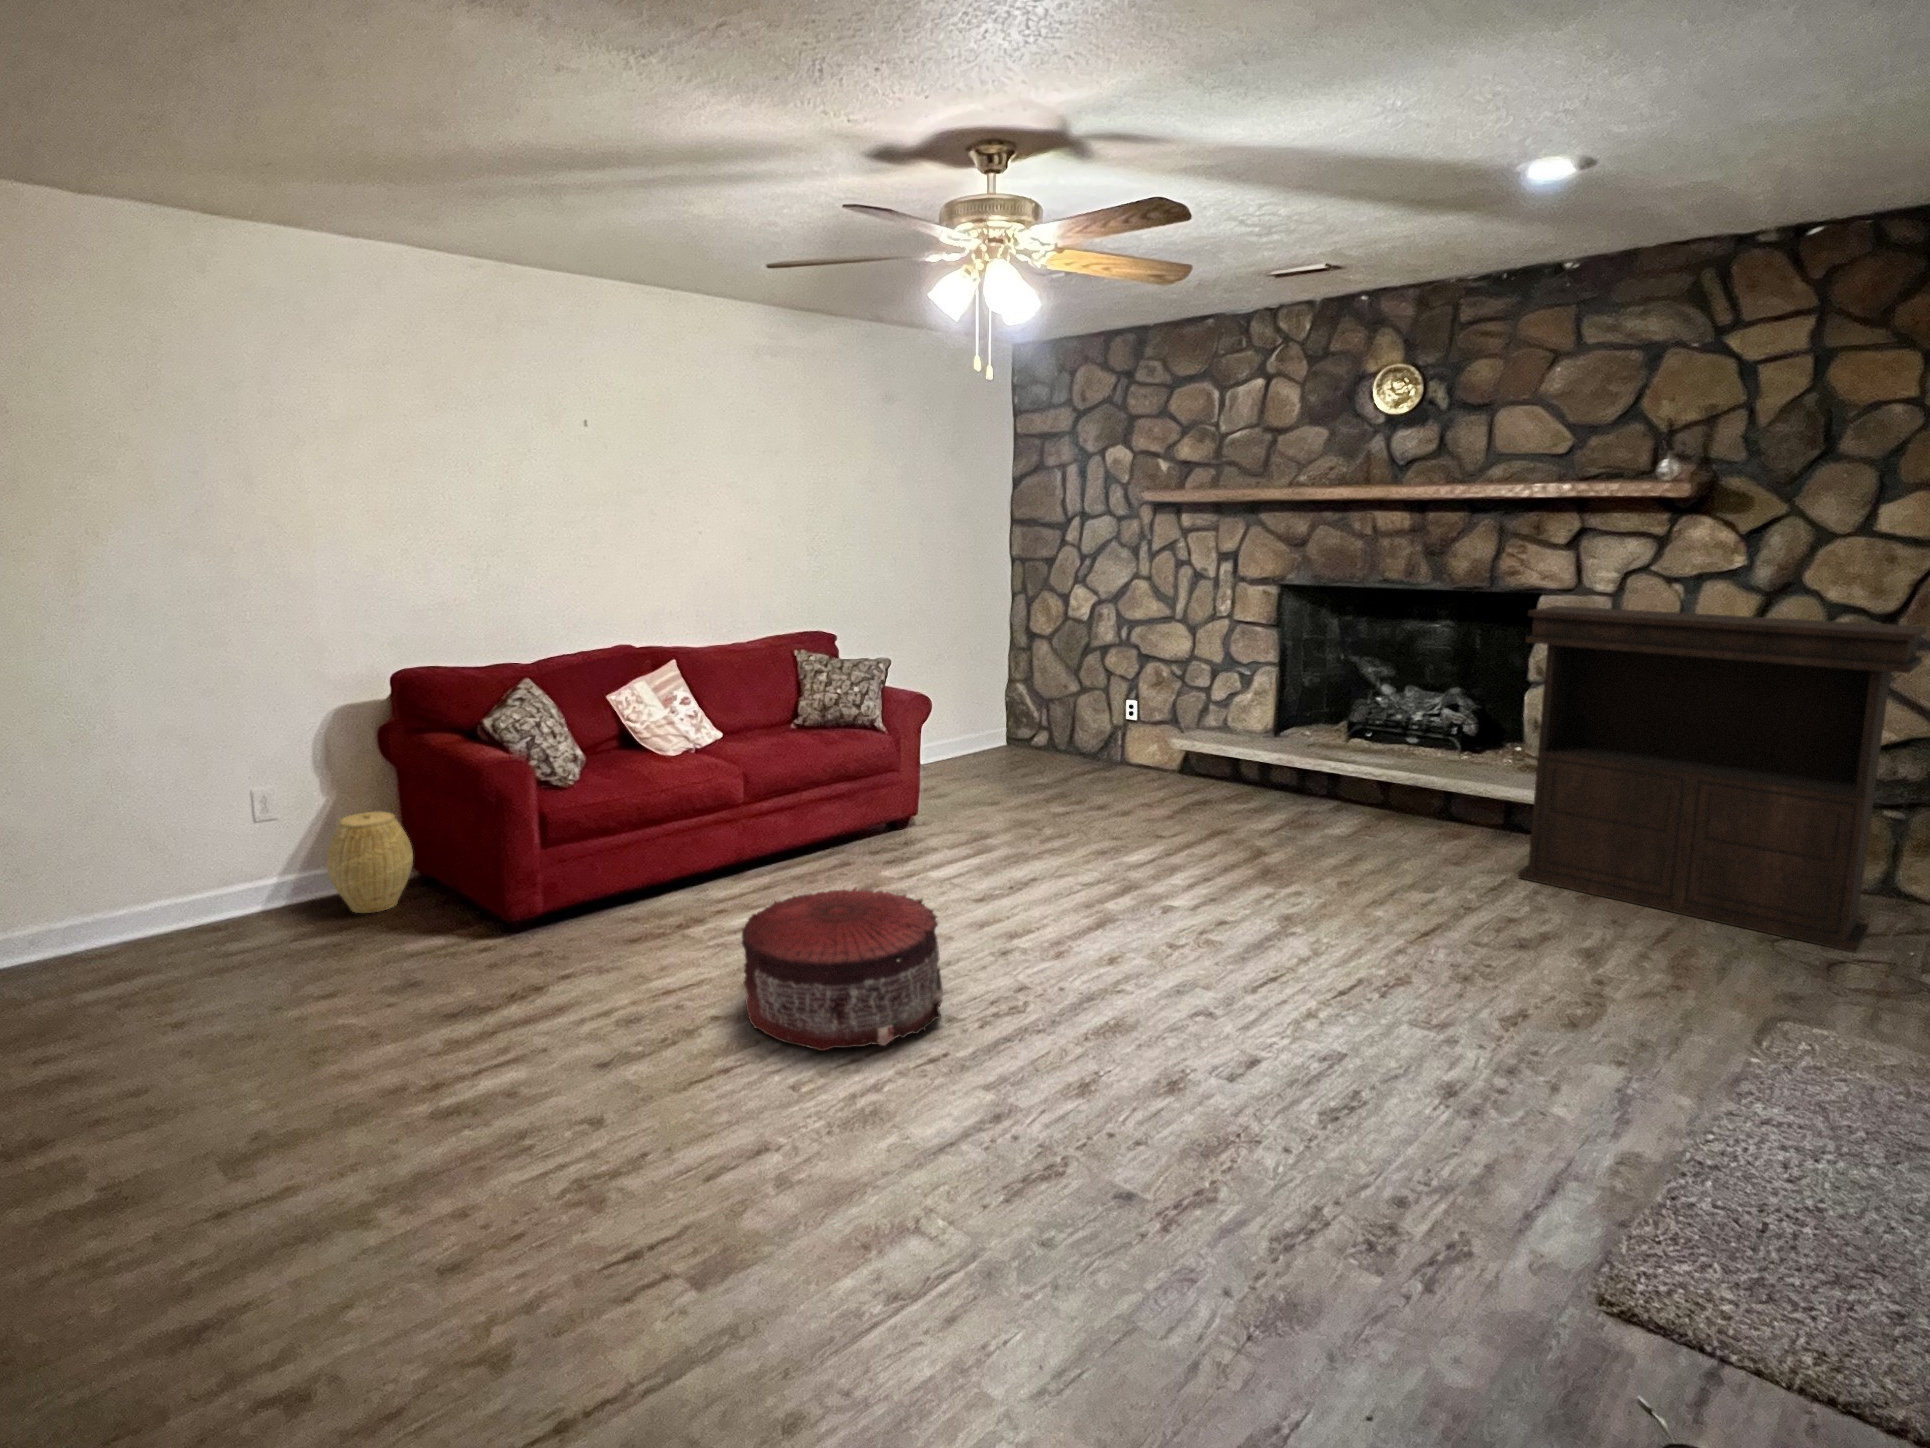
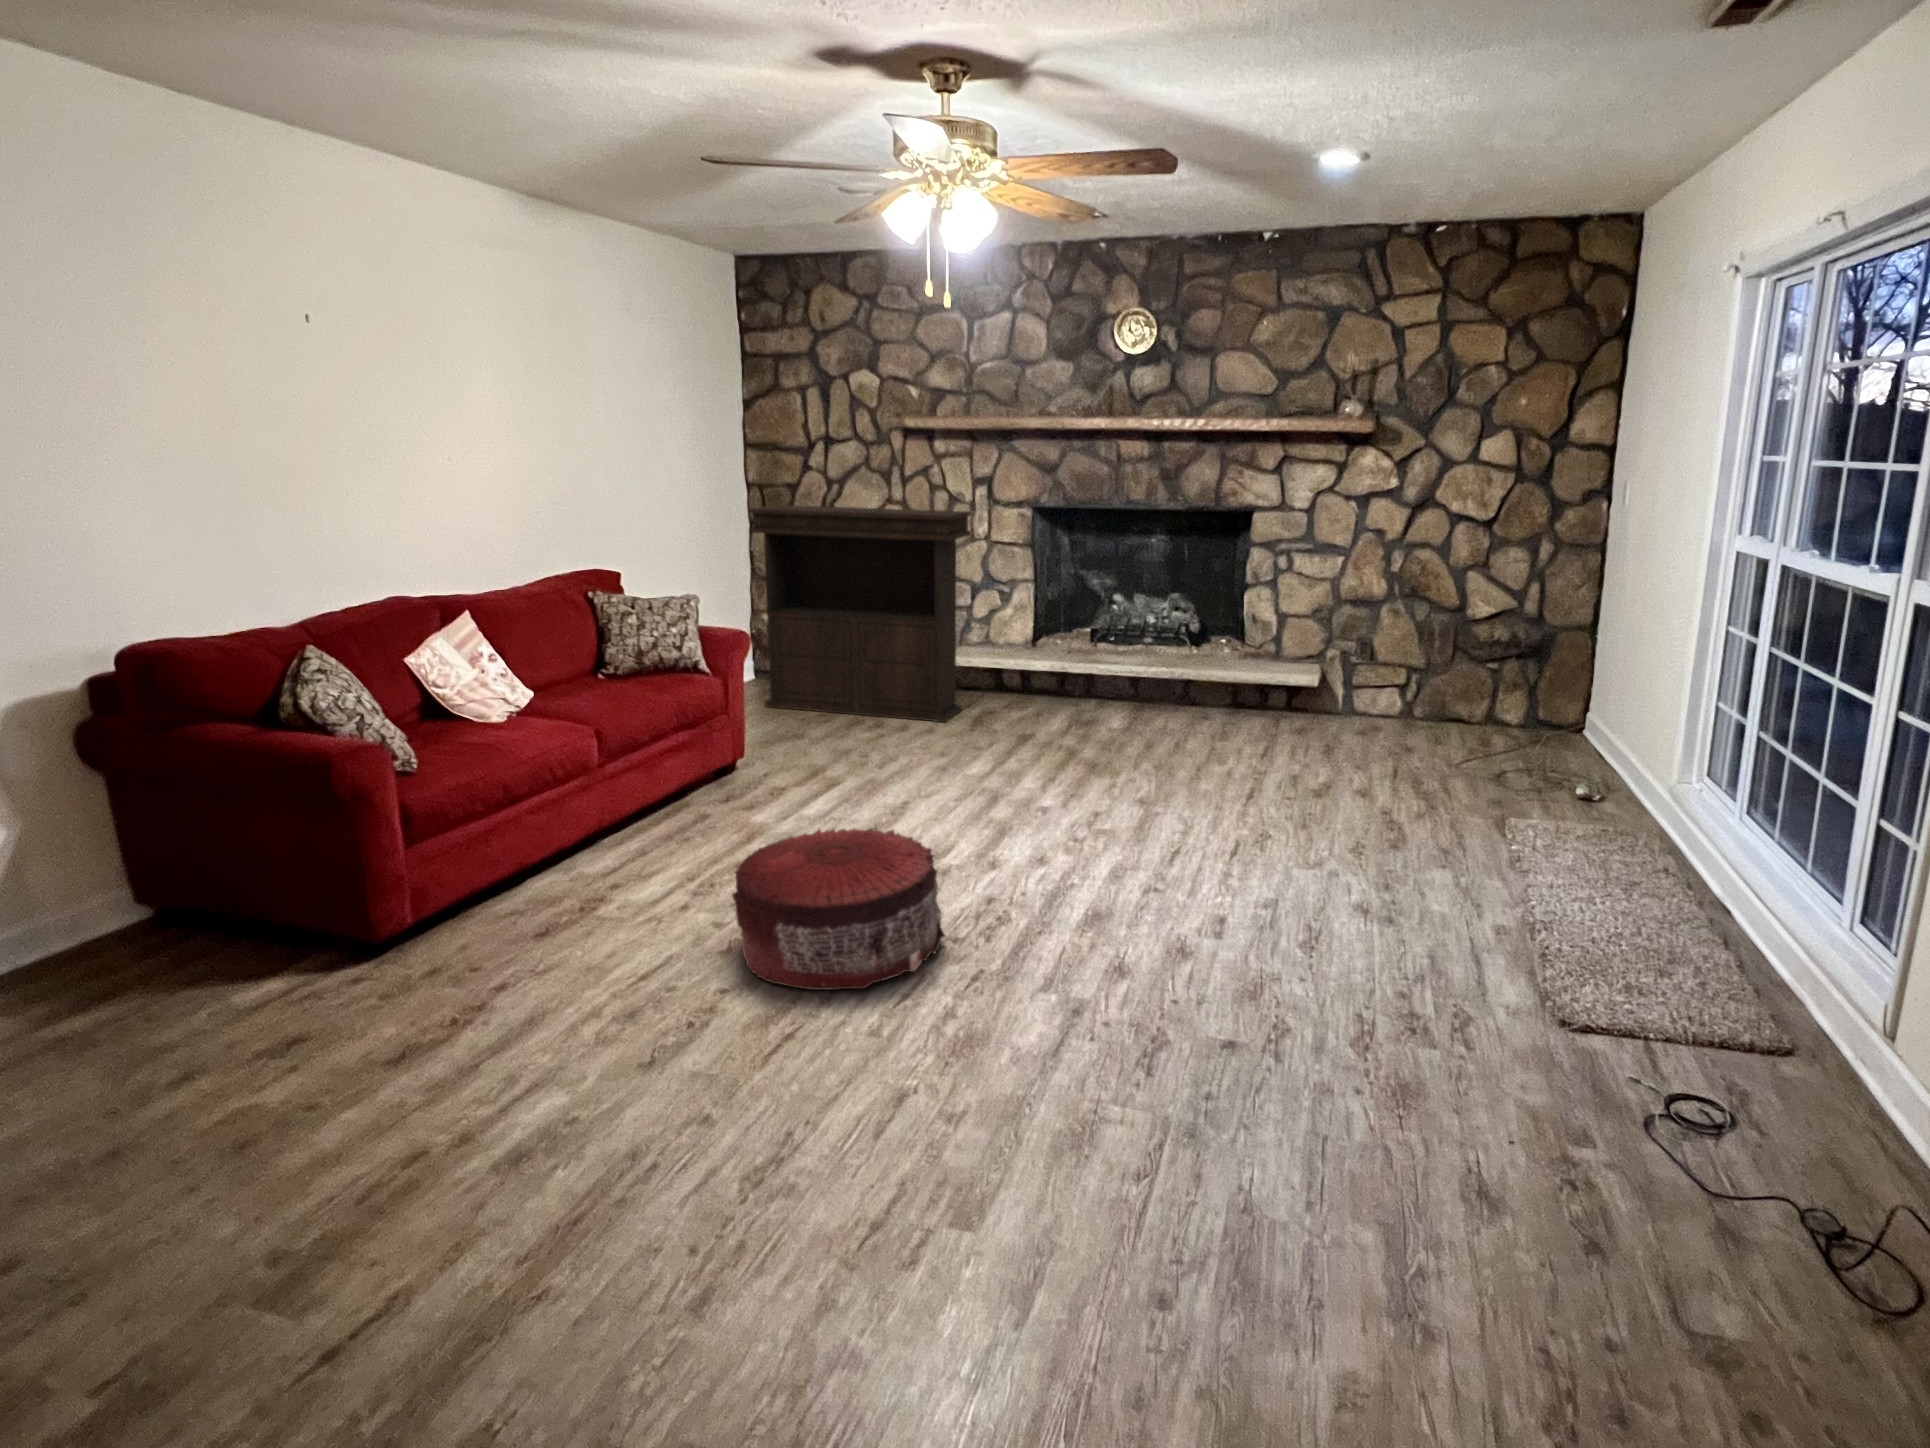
console table: present [1518,606,1926,953] -> present [749,505,971,722]
woven basket: present [327,812,413,913] -> none [61,834,190,969]

